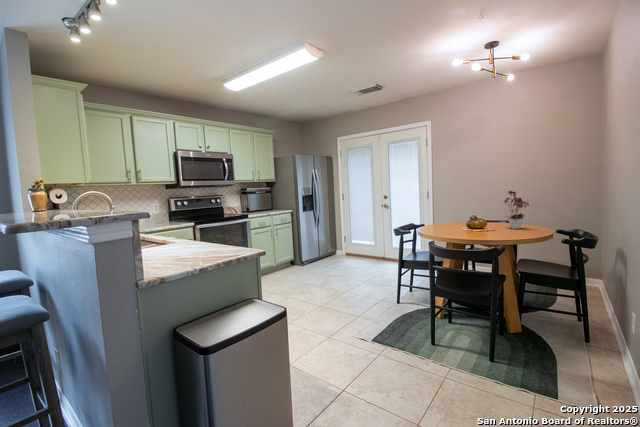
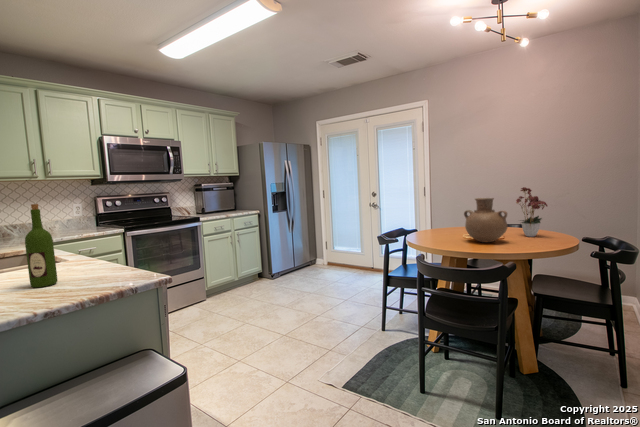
vase: none [464,199,498,233] -> present [464,198,507,242]
wine bottle: none [167,200,186,257] -> present [25,204,57,287]

